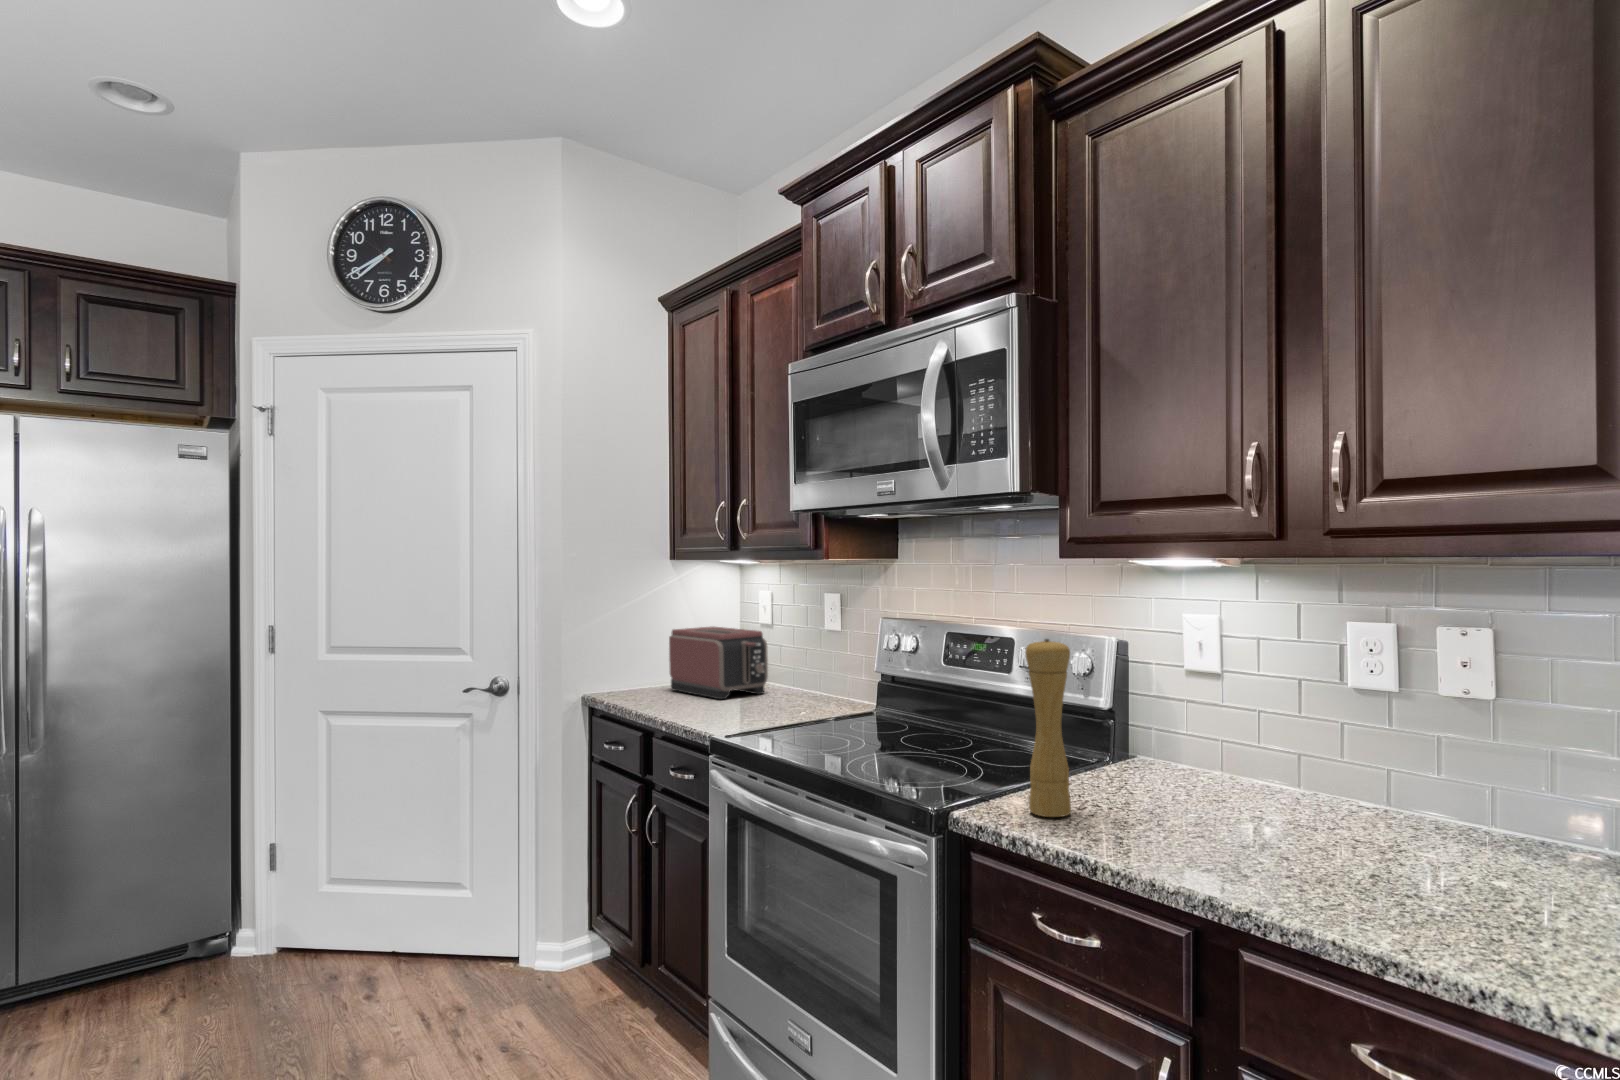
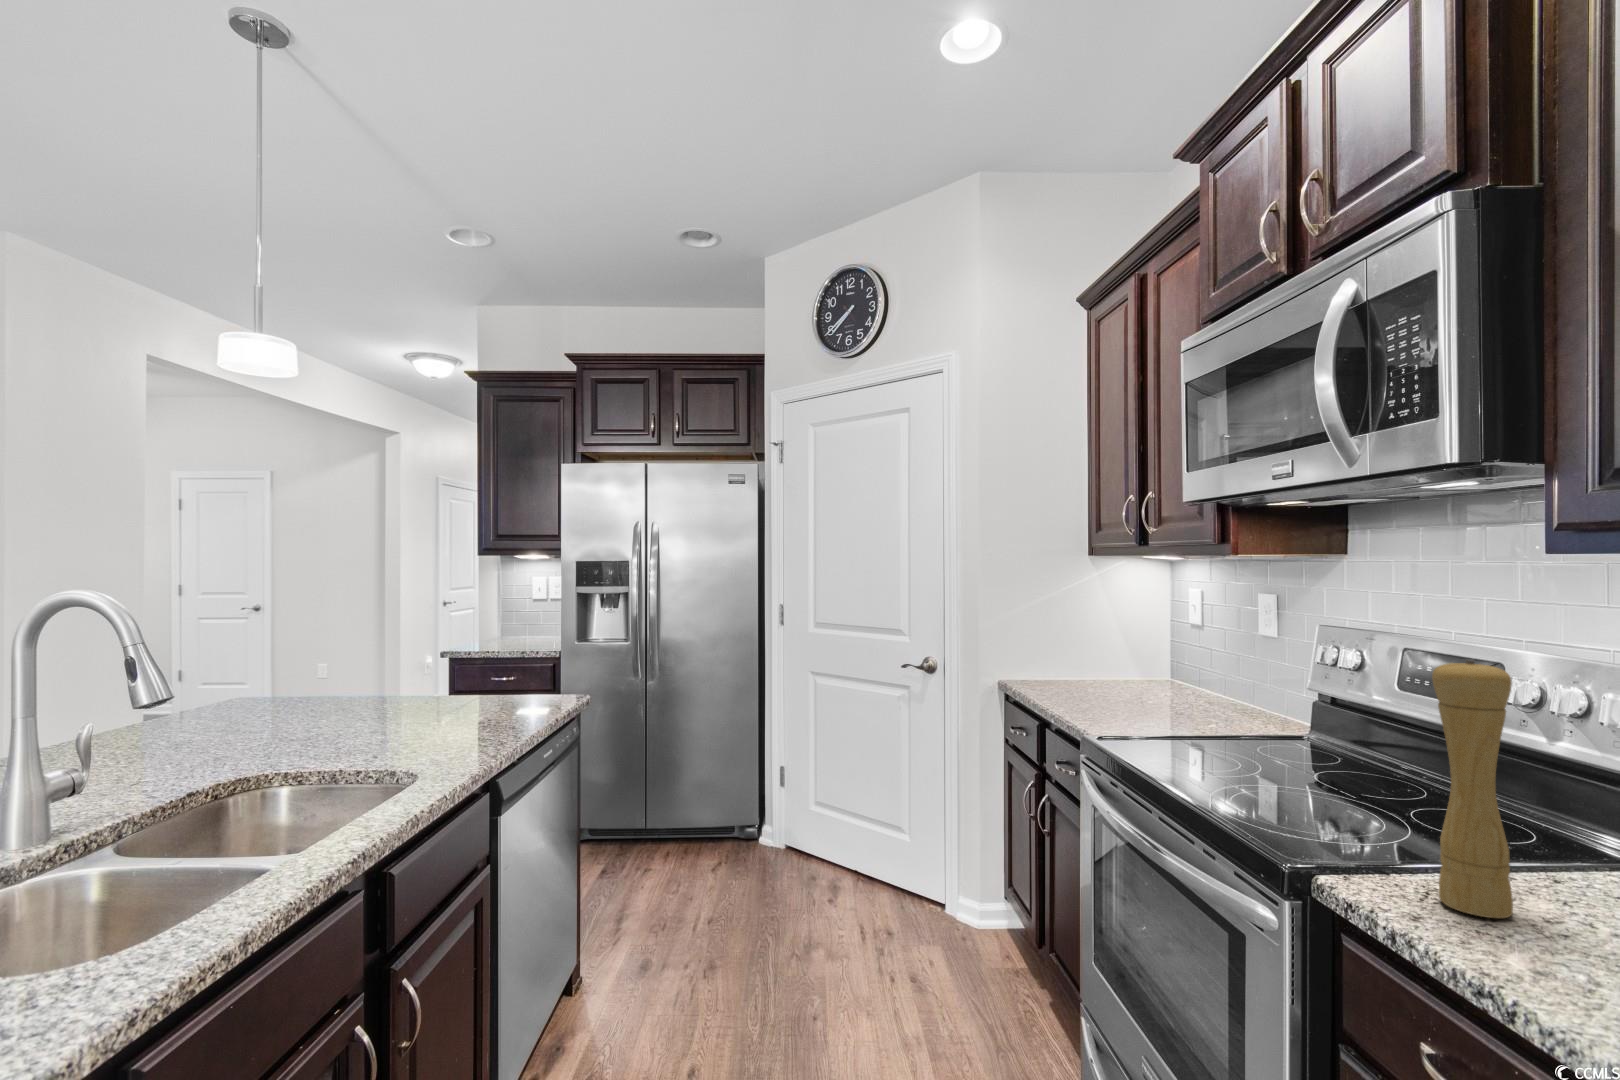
toaster: present [669,627,768,699] -> none [1087,624,1189,698]

